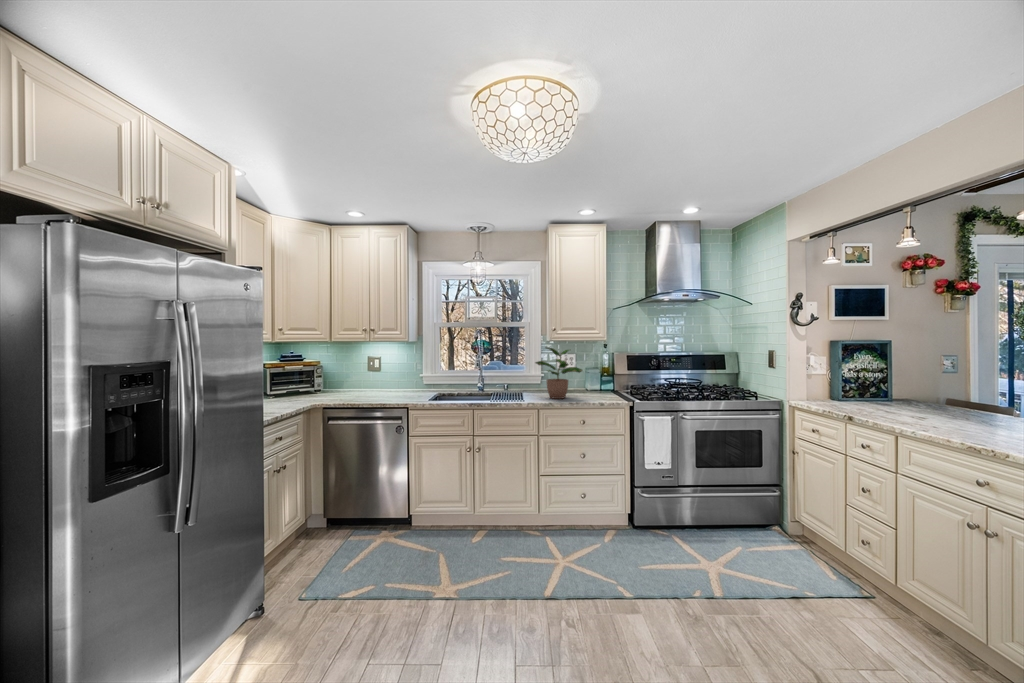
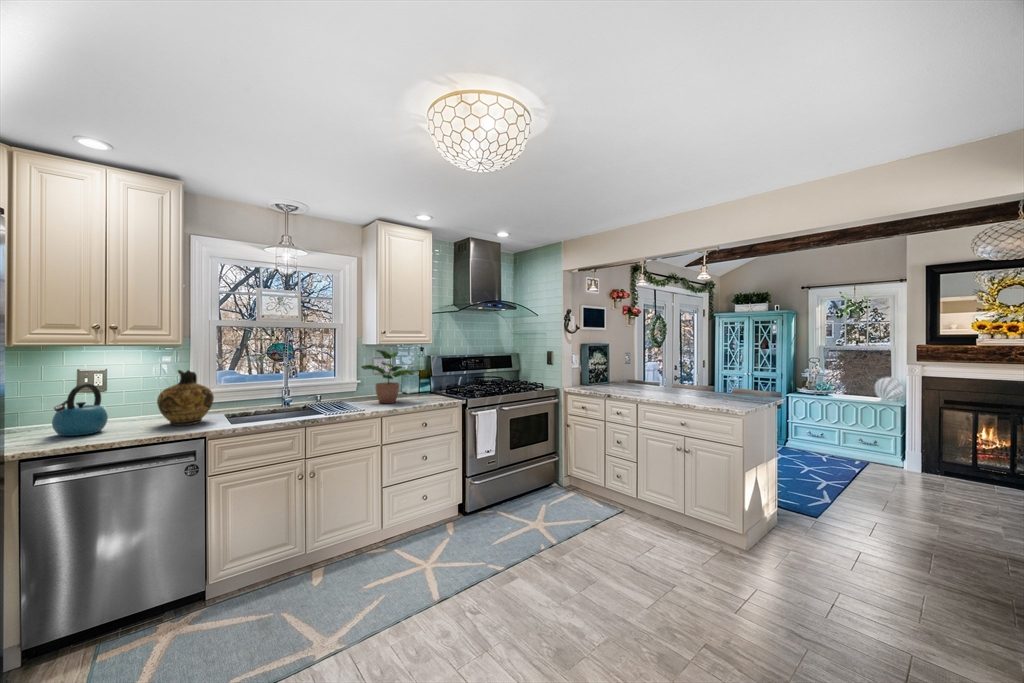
ceramic jug: none [387,361,419,400] -> present [157,370,214,426]
kettle: none [337,368,364,400] -> present [52,384,108,436]

